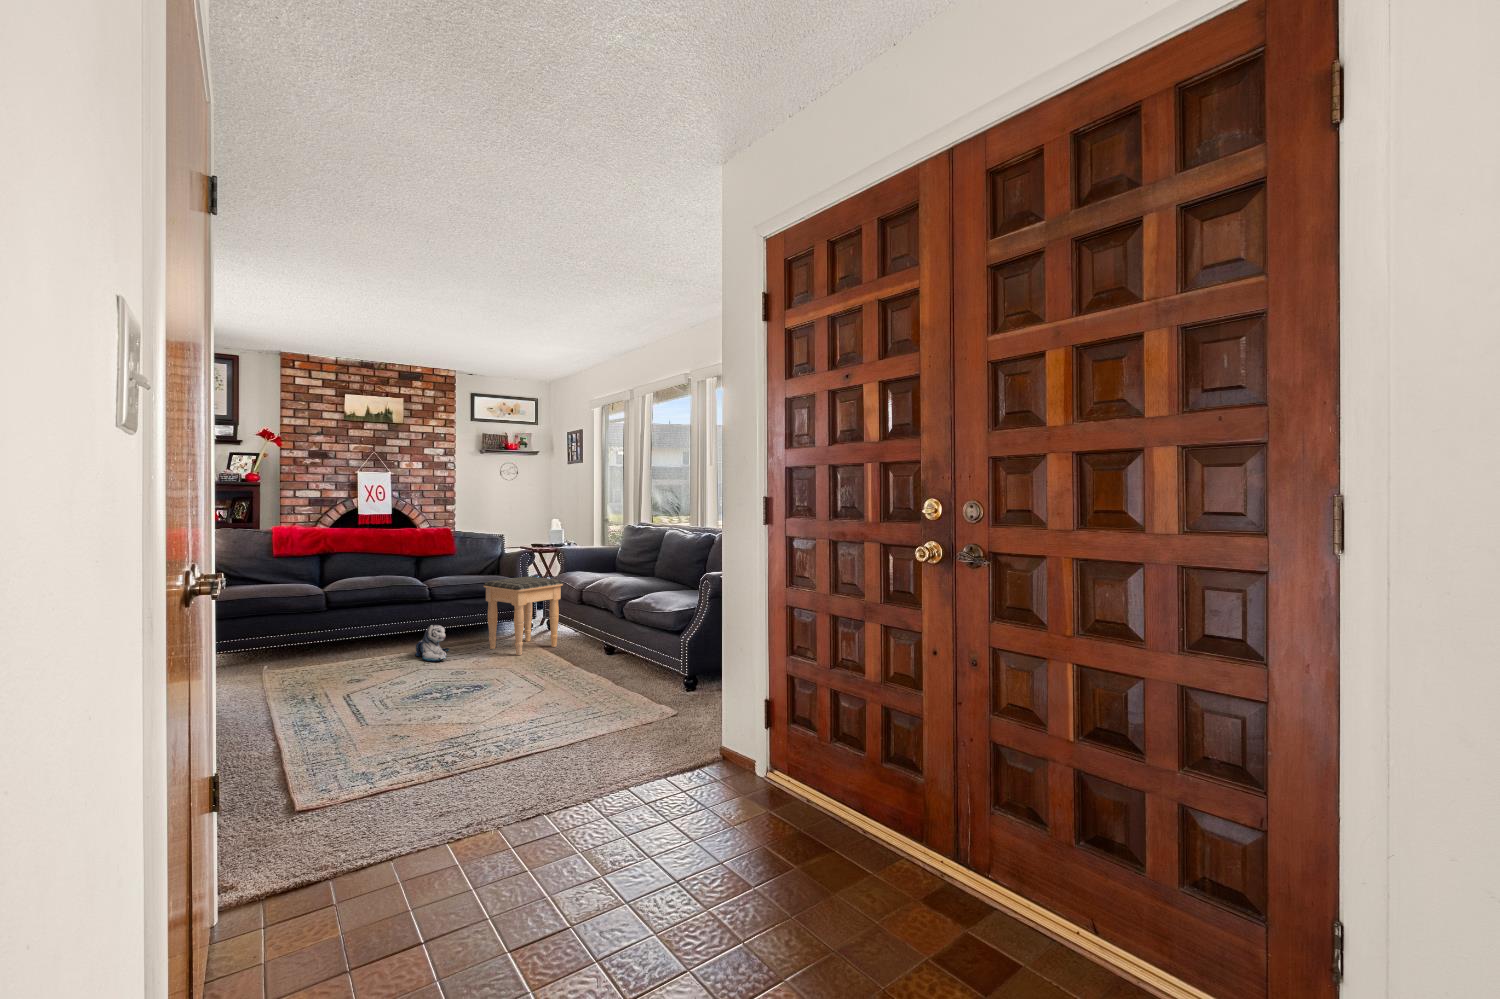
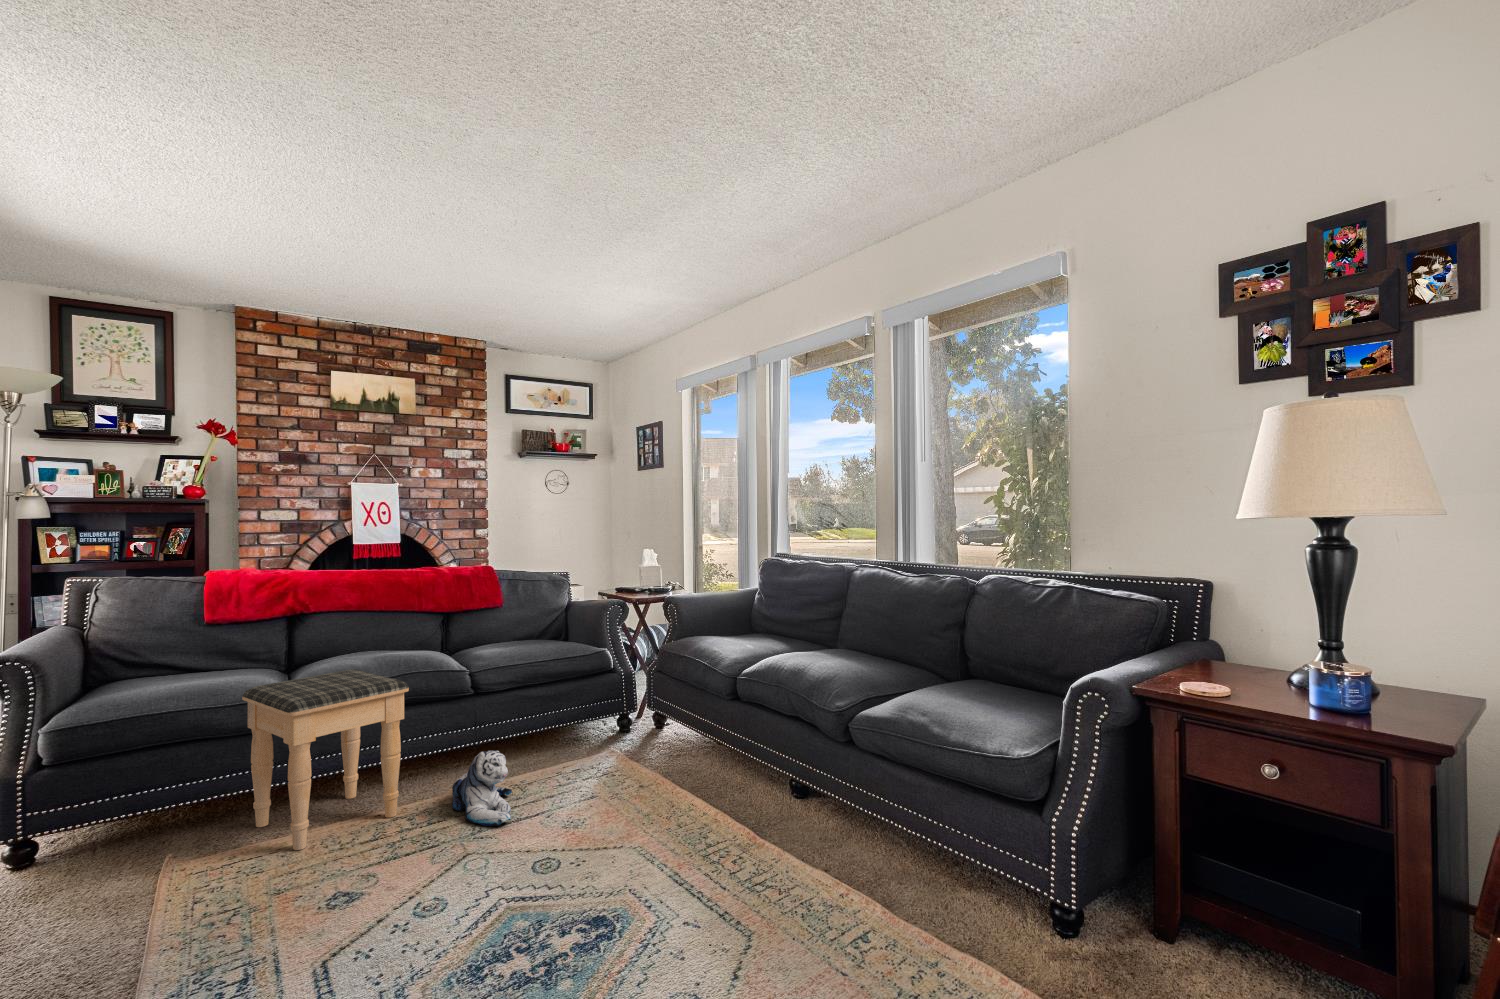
footstool: present [484,576,563,655] -> present [242,669,409,850]

